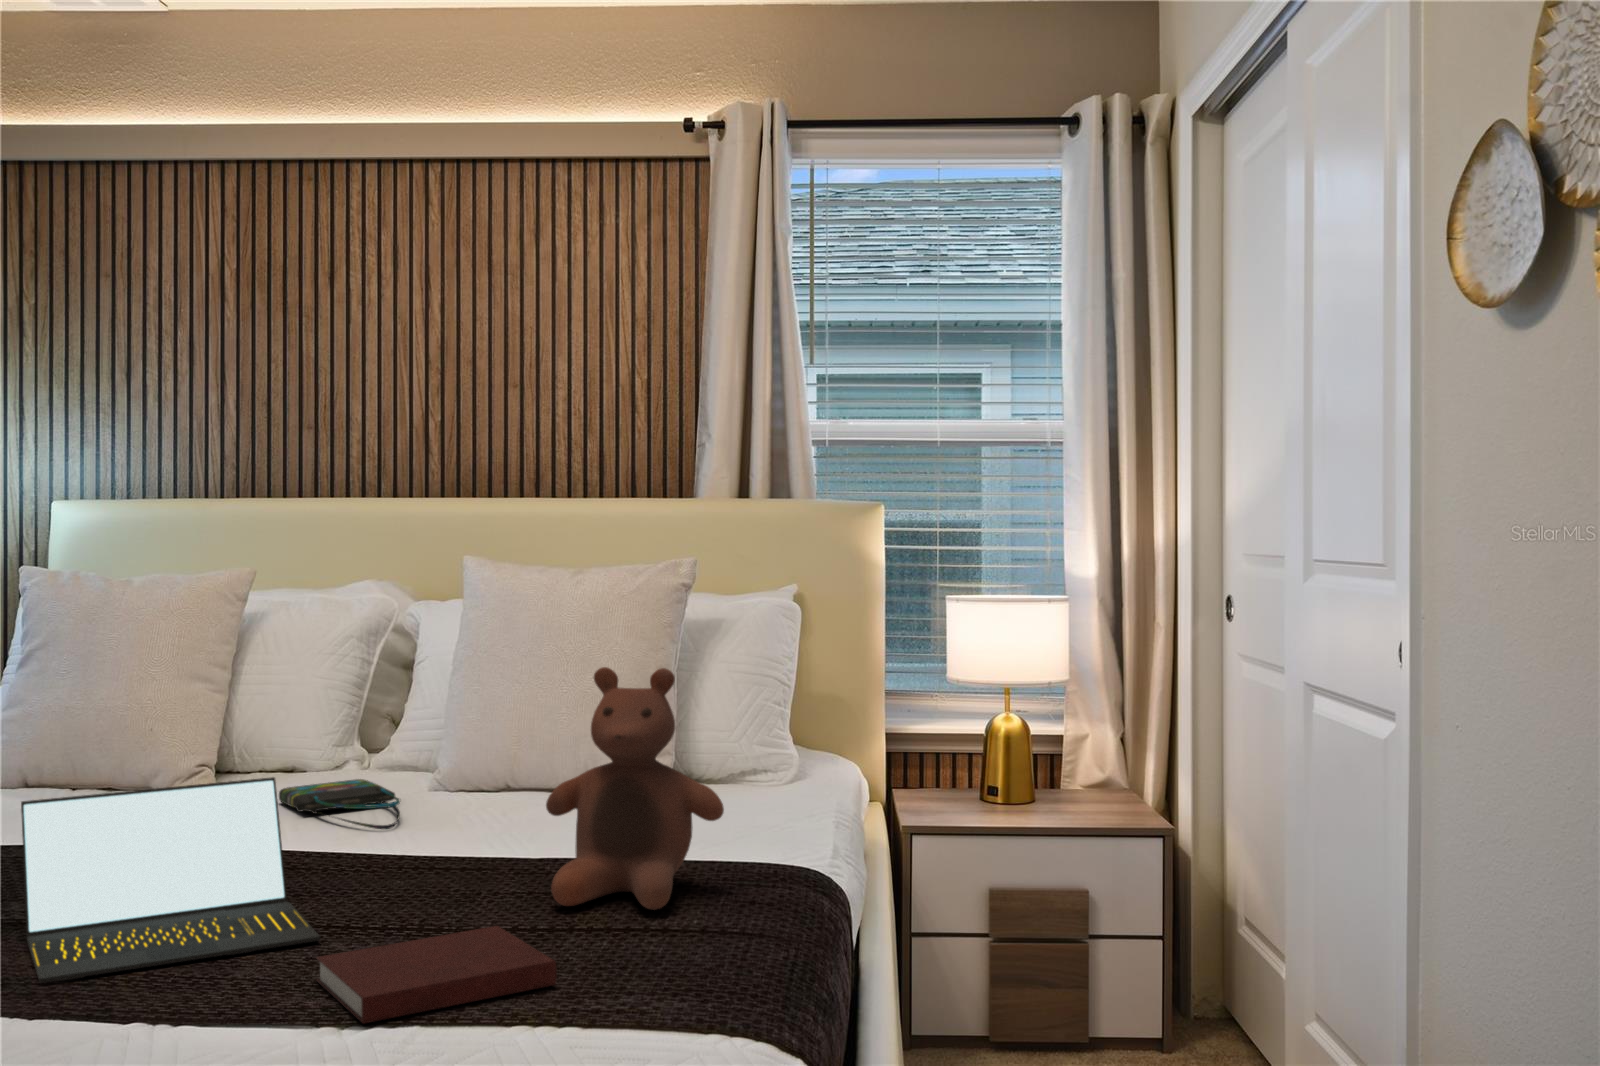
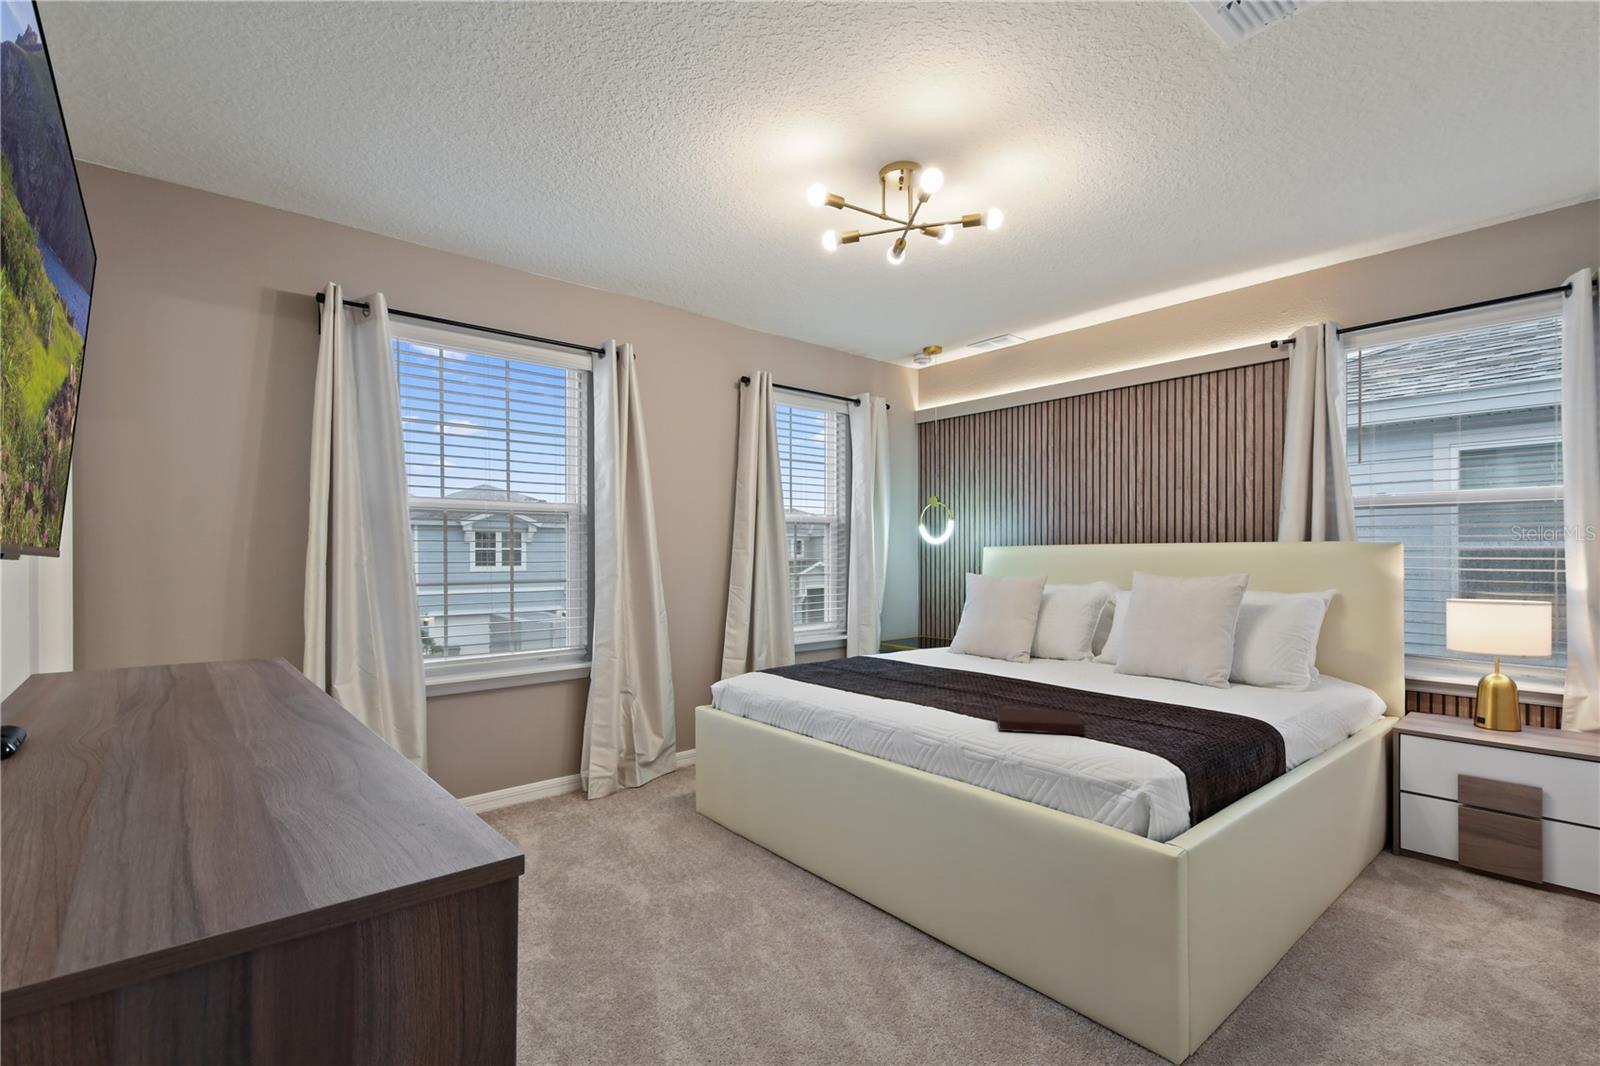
stuffed bear: present [546,667,724,910] -> none [1113,611,1206,722]
laptop: present [21,777,320,983] -> none [909,643,1009,707]
tote bag: present [279,779,400,829] -> none [1039,662,1089,681]

